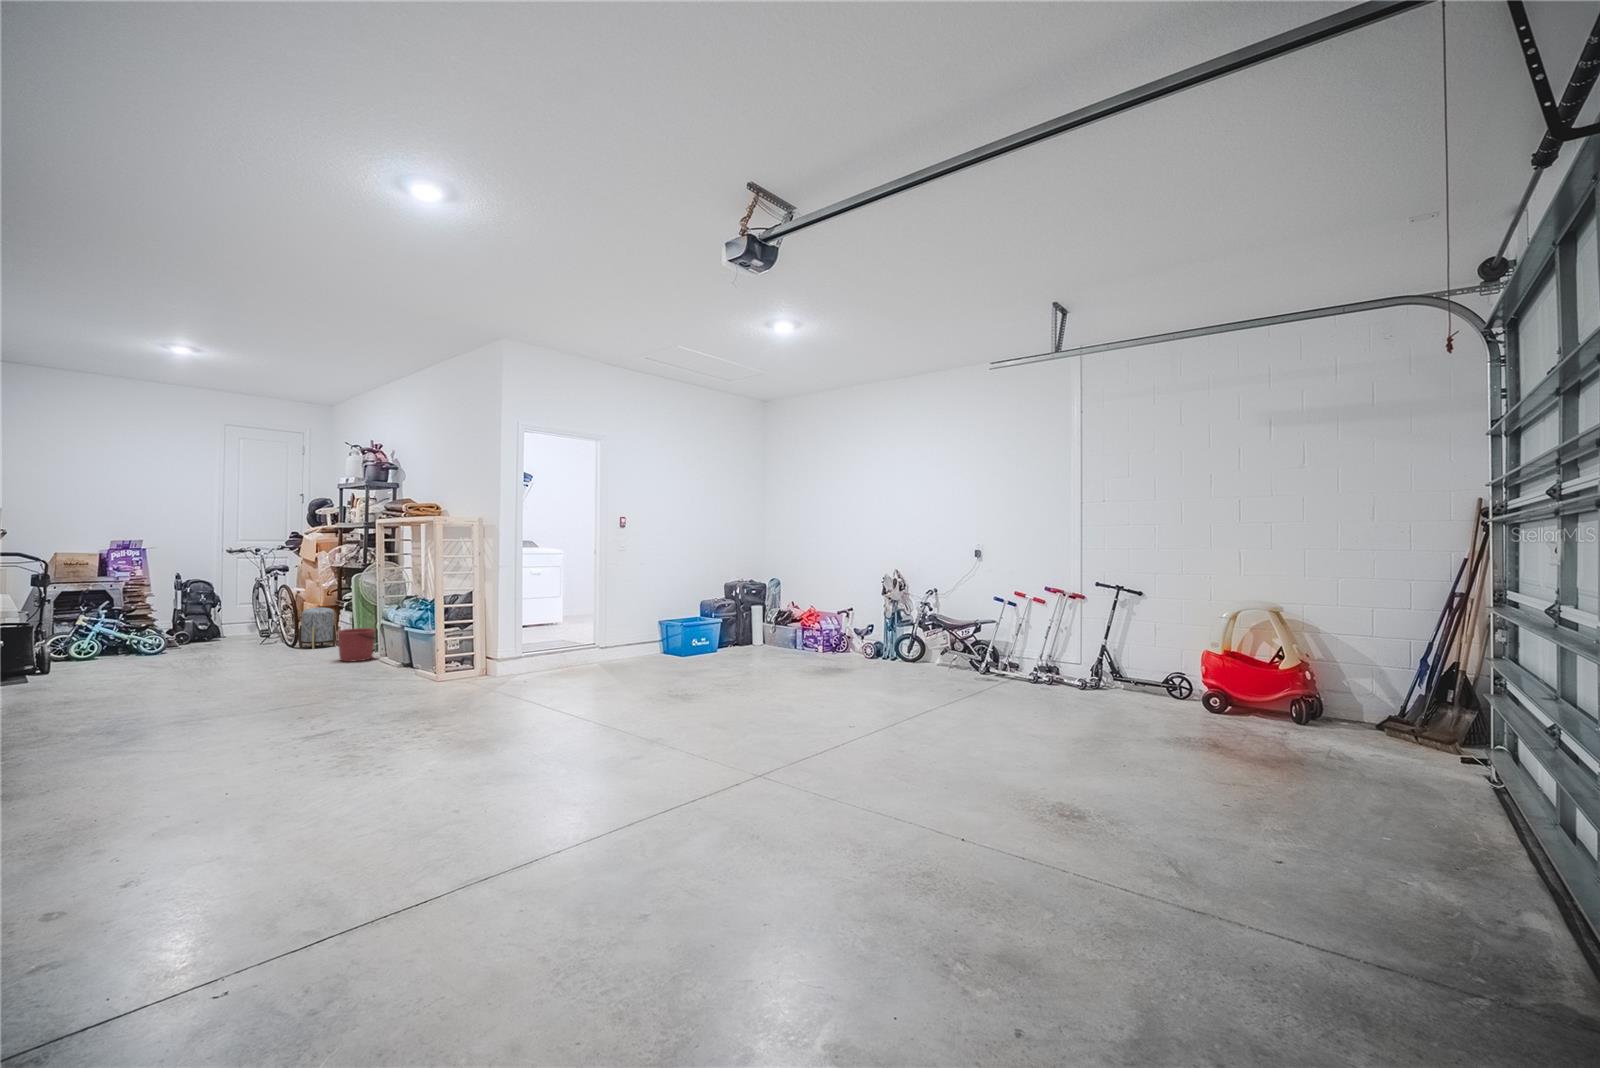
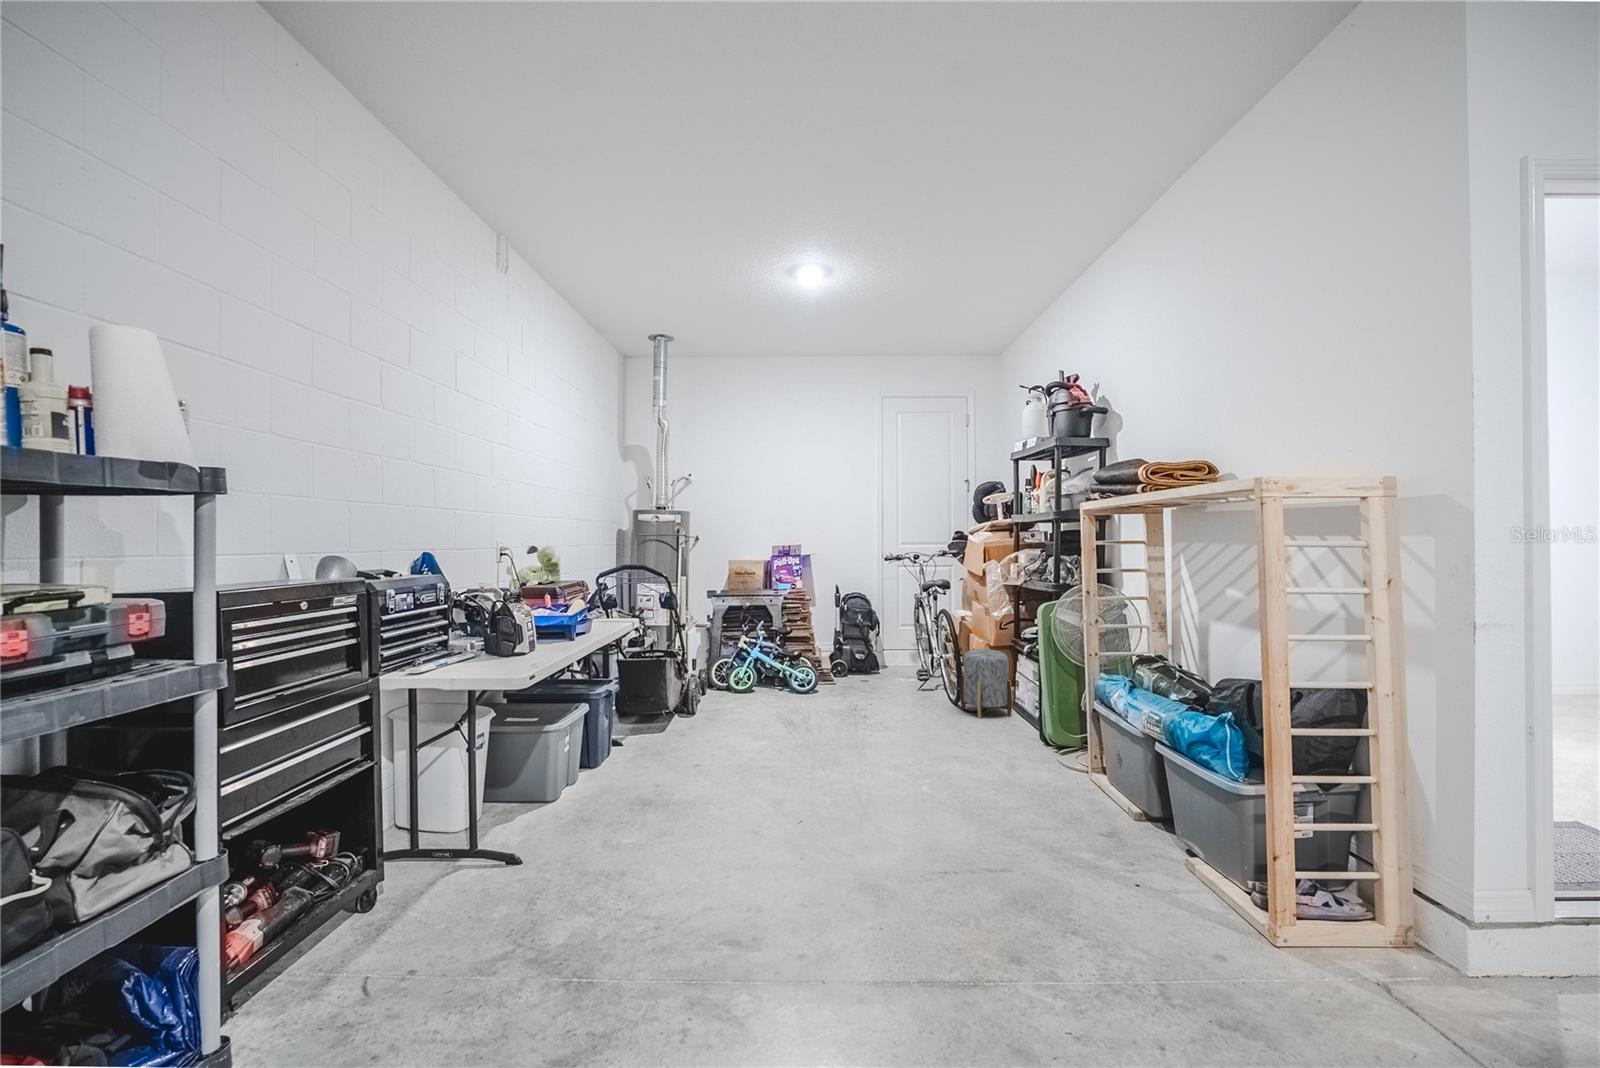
bucket: present [337,628,376,662] -> none [1013,709,1086,786]

